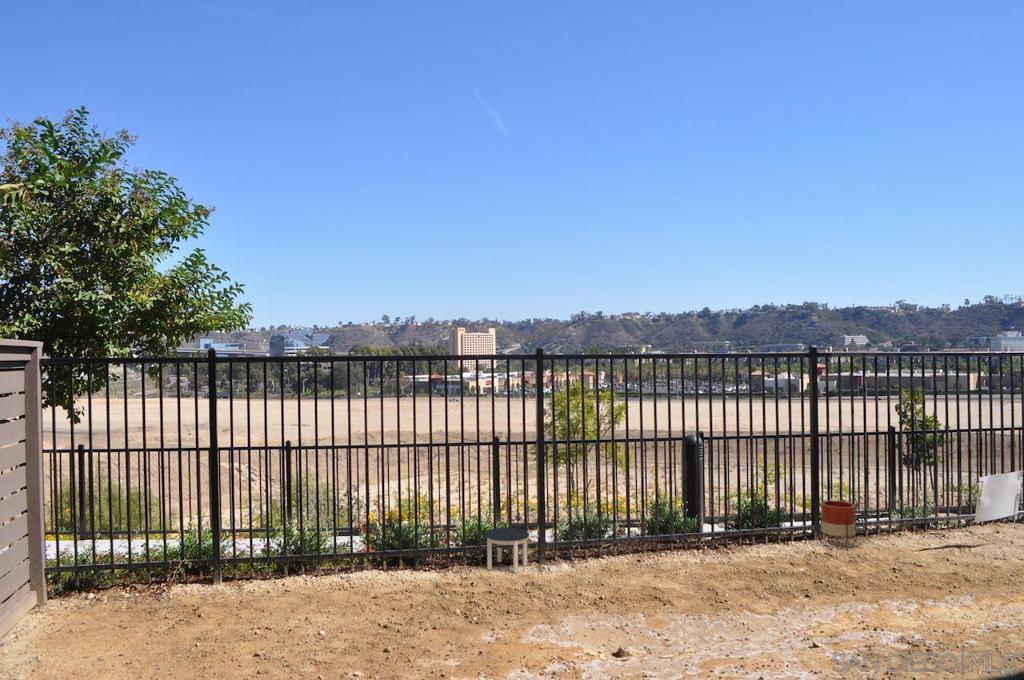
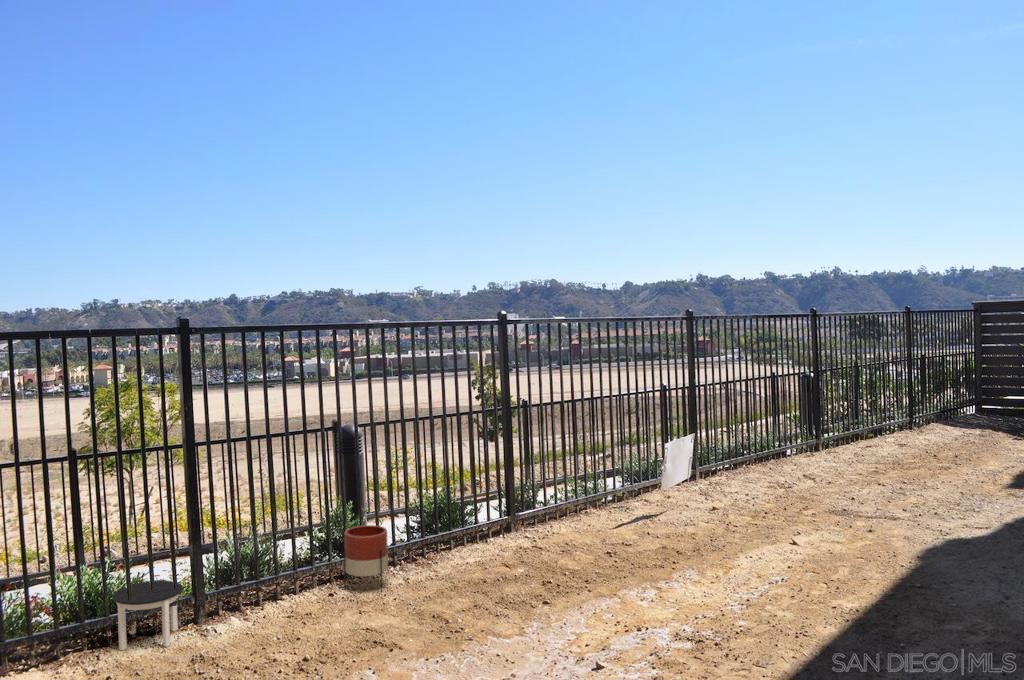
planter: present [820,501,855,548] -> present [344,525,388,592]

